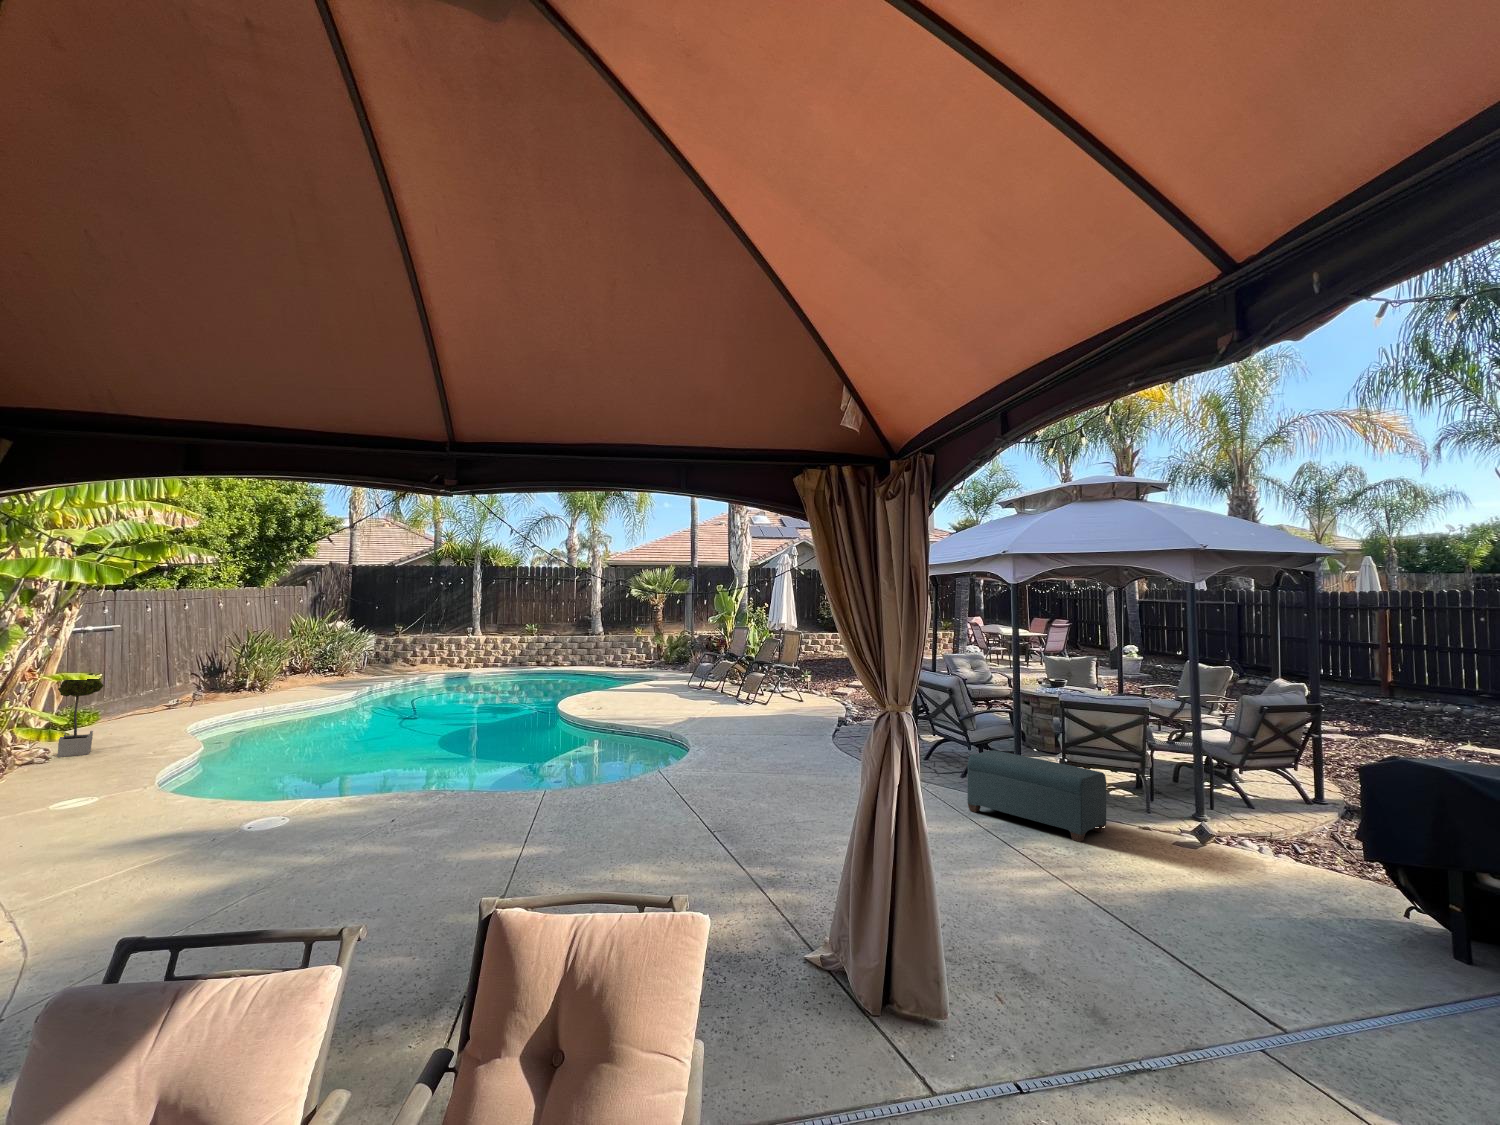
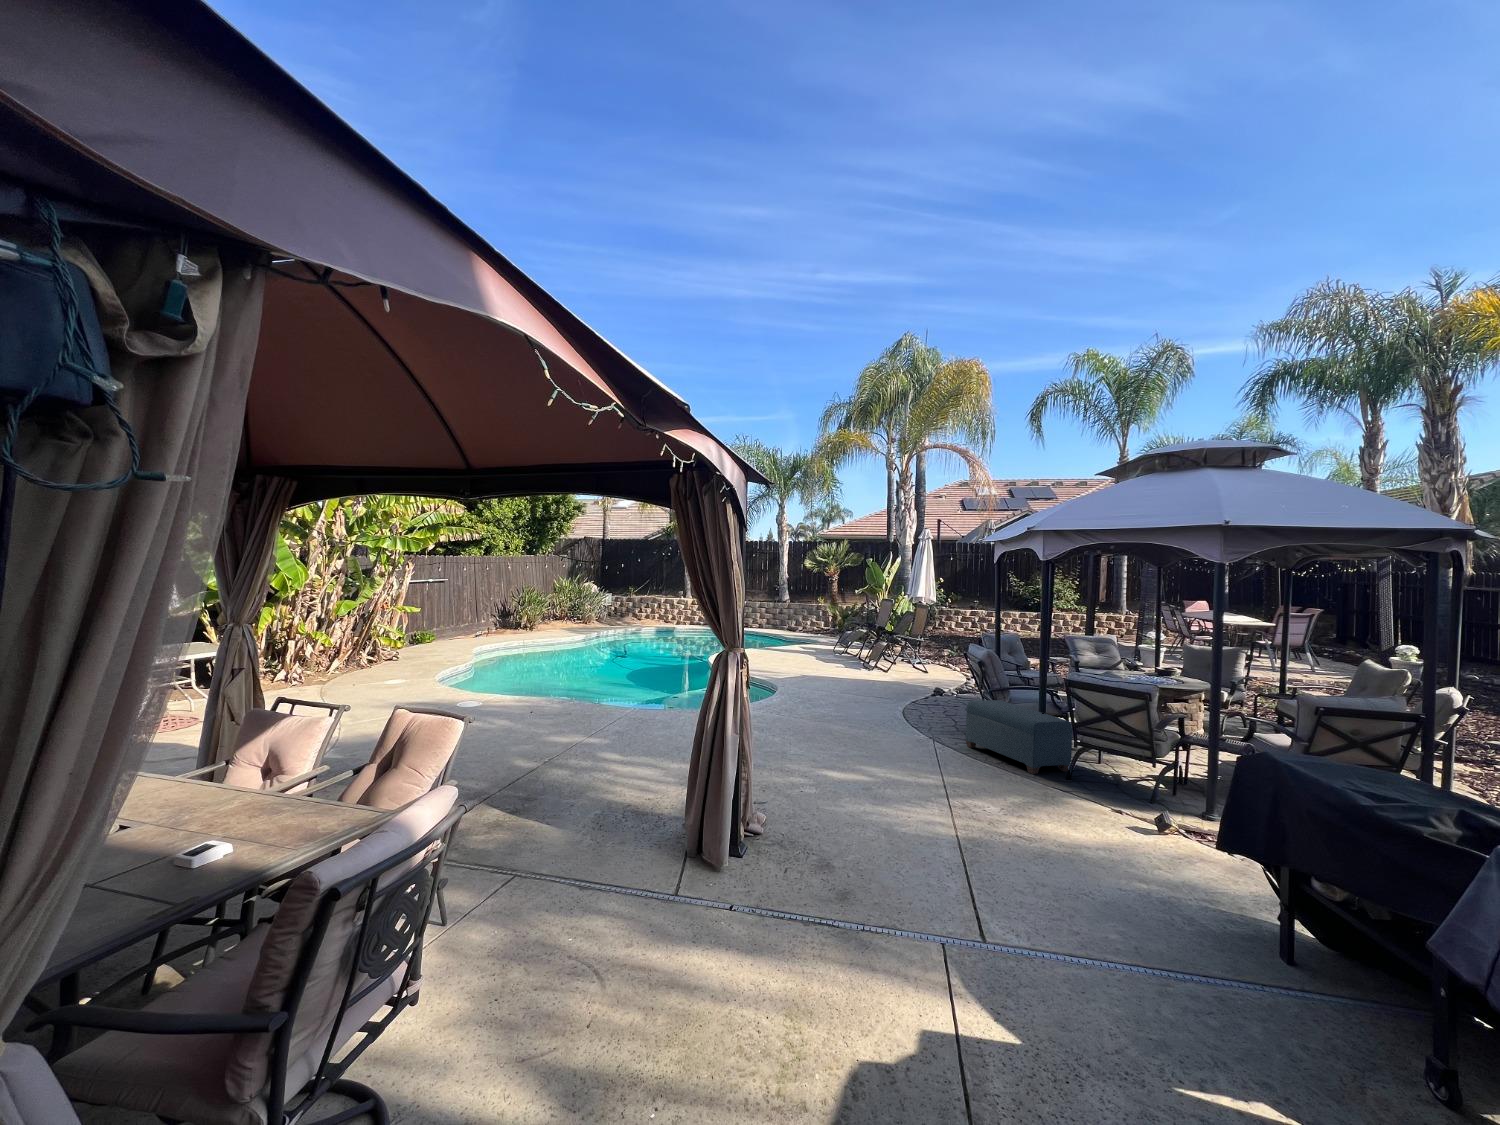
potted tree: present [57,673,104,757] -> none [404,608,427,659]

